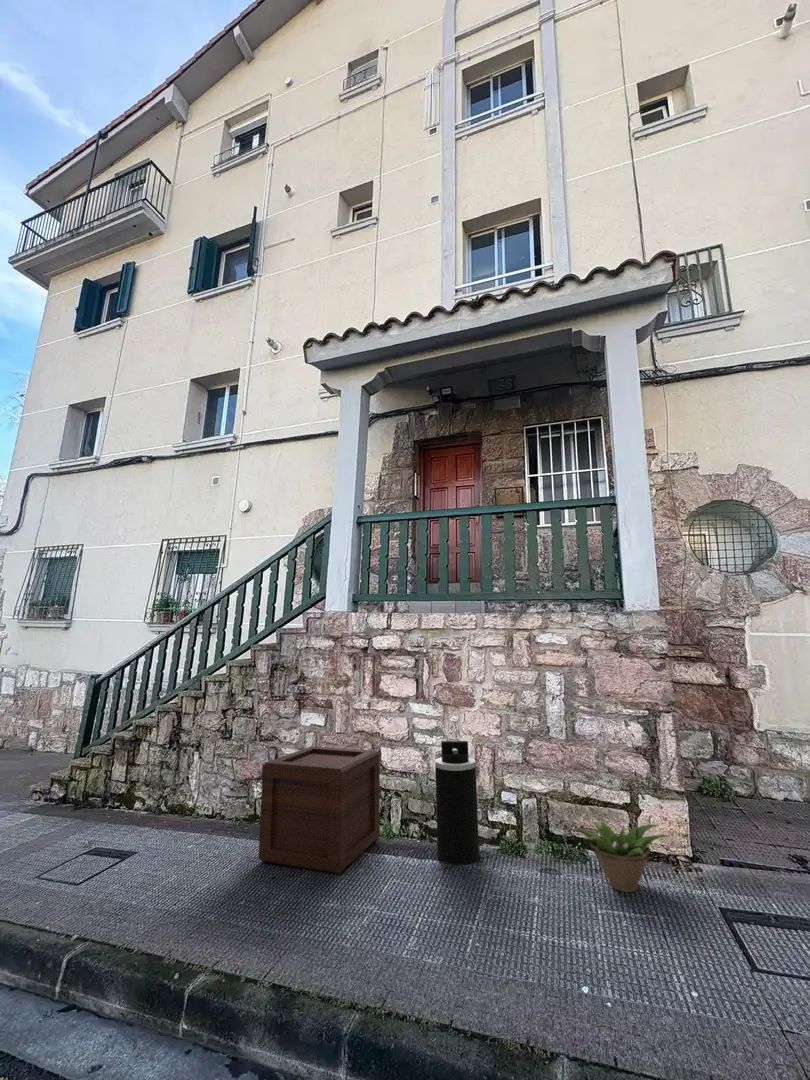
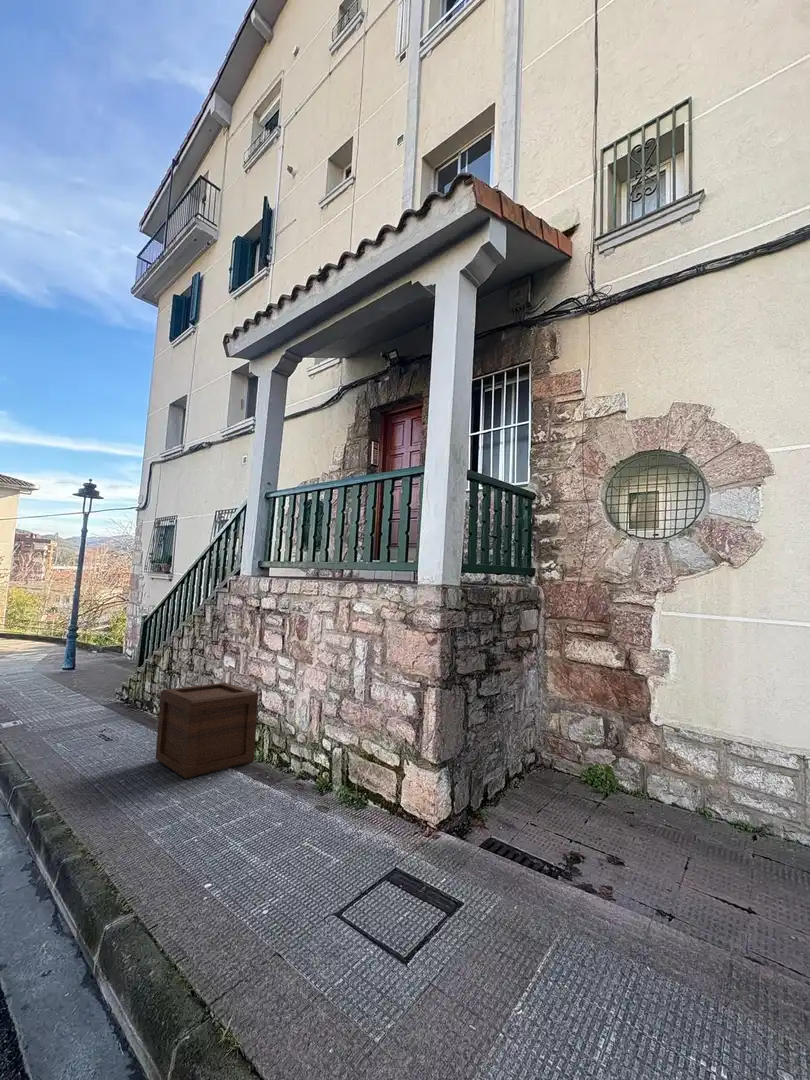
trash can: present [435,741,479,865] -> none [261,689,302,792]
decorative plant: present [566,821,669,892] -> none [309,777,398,841]

